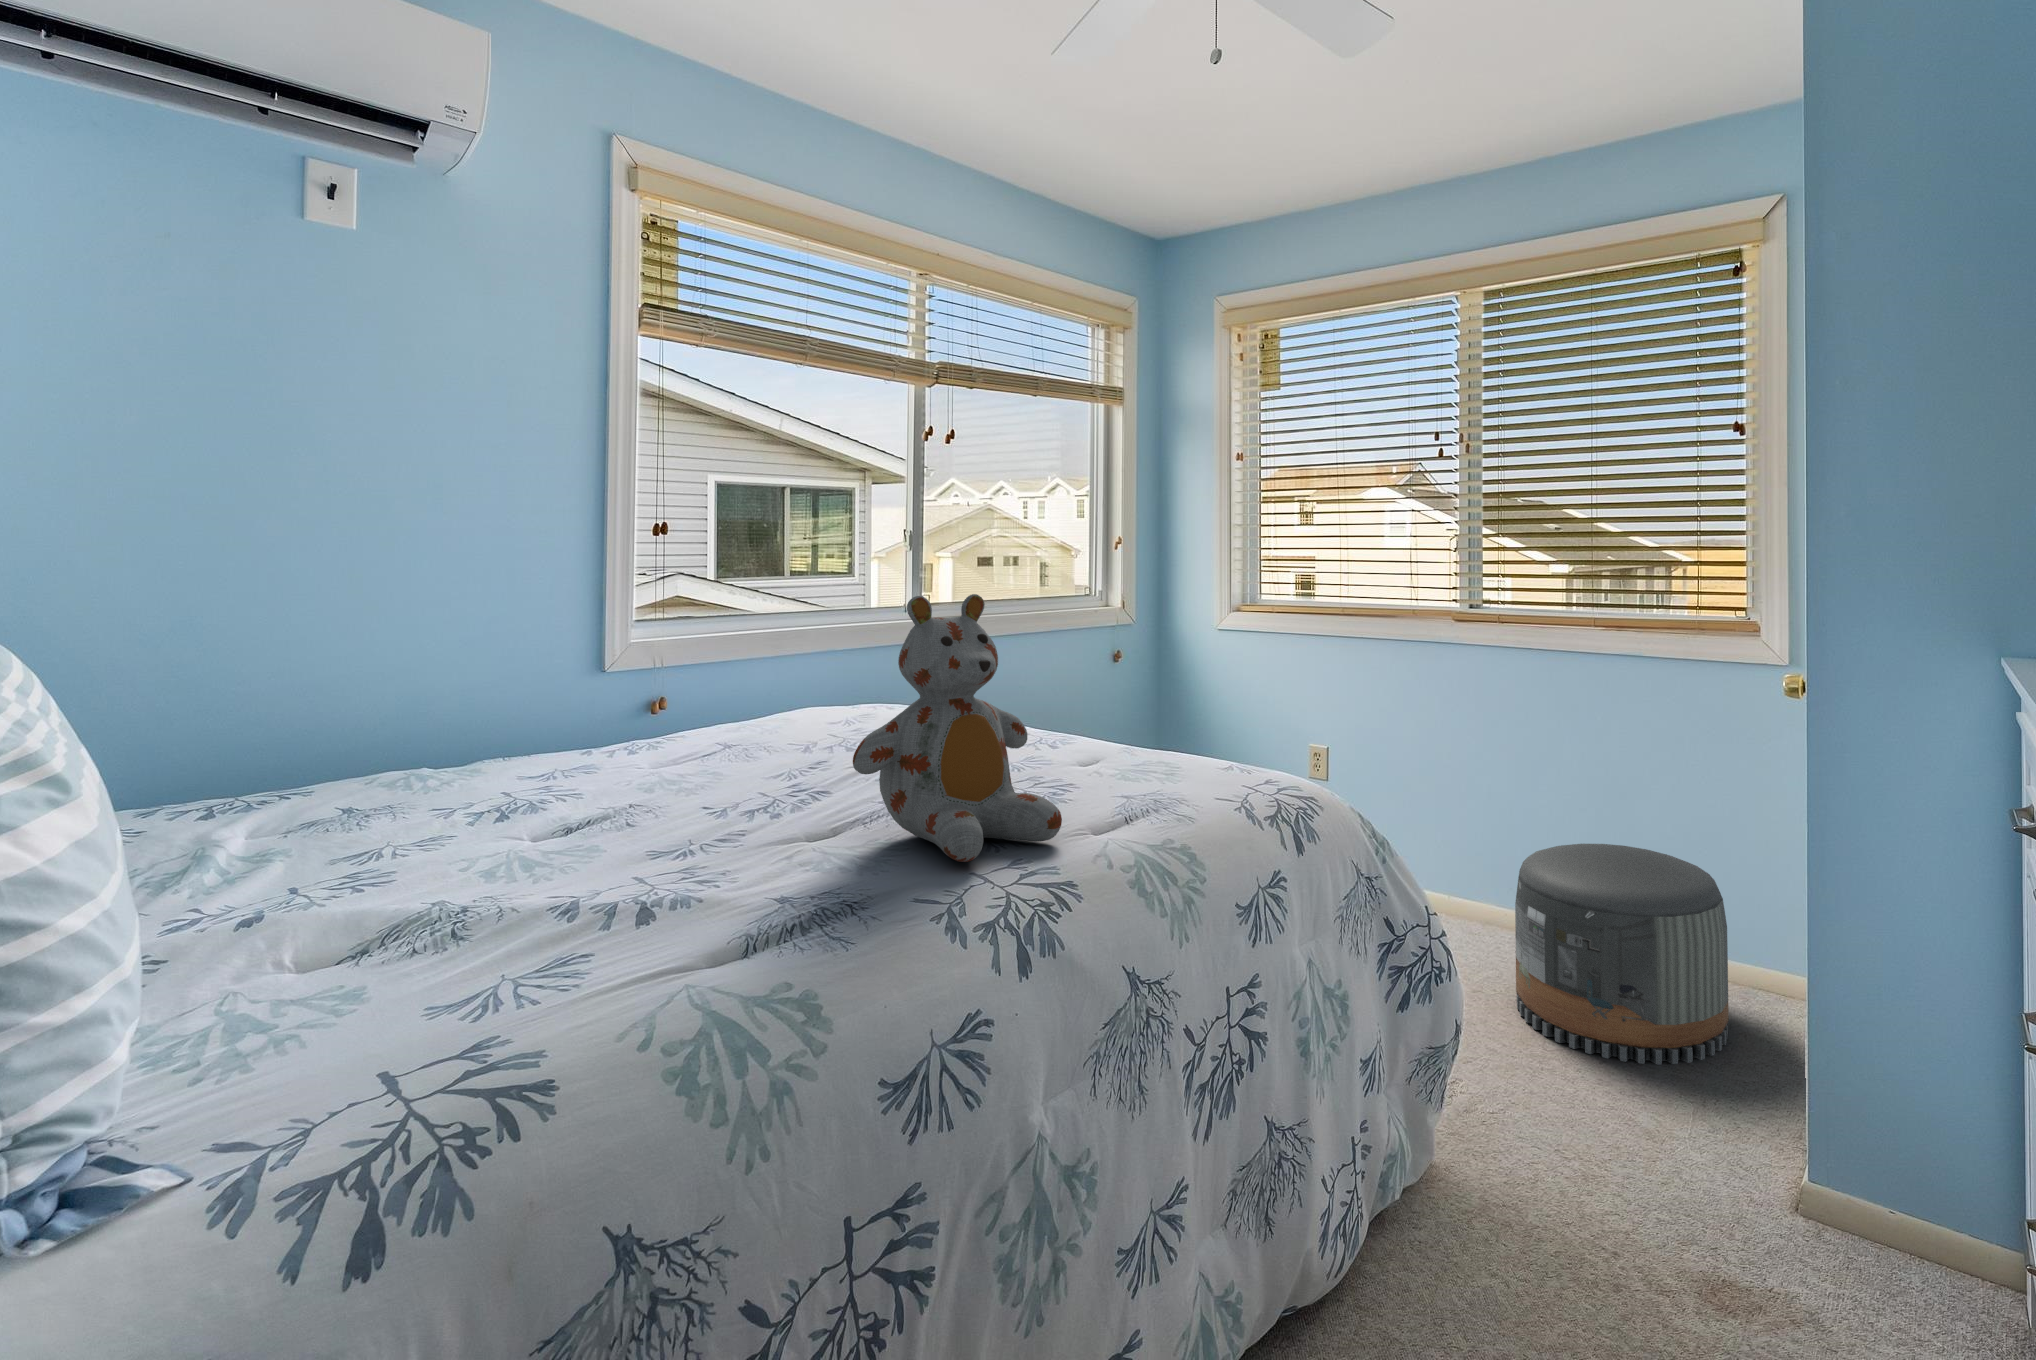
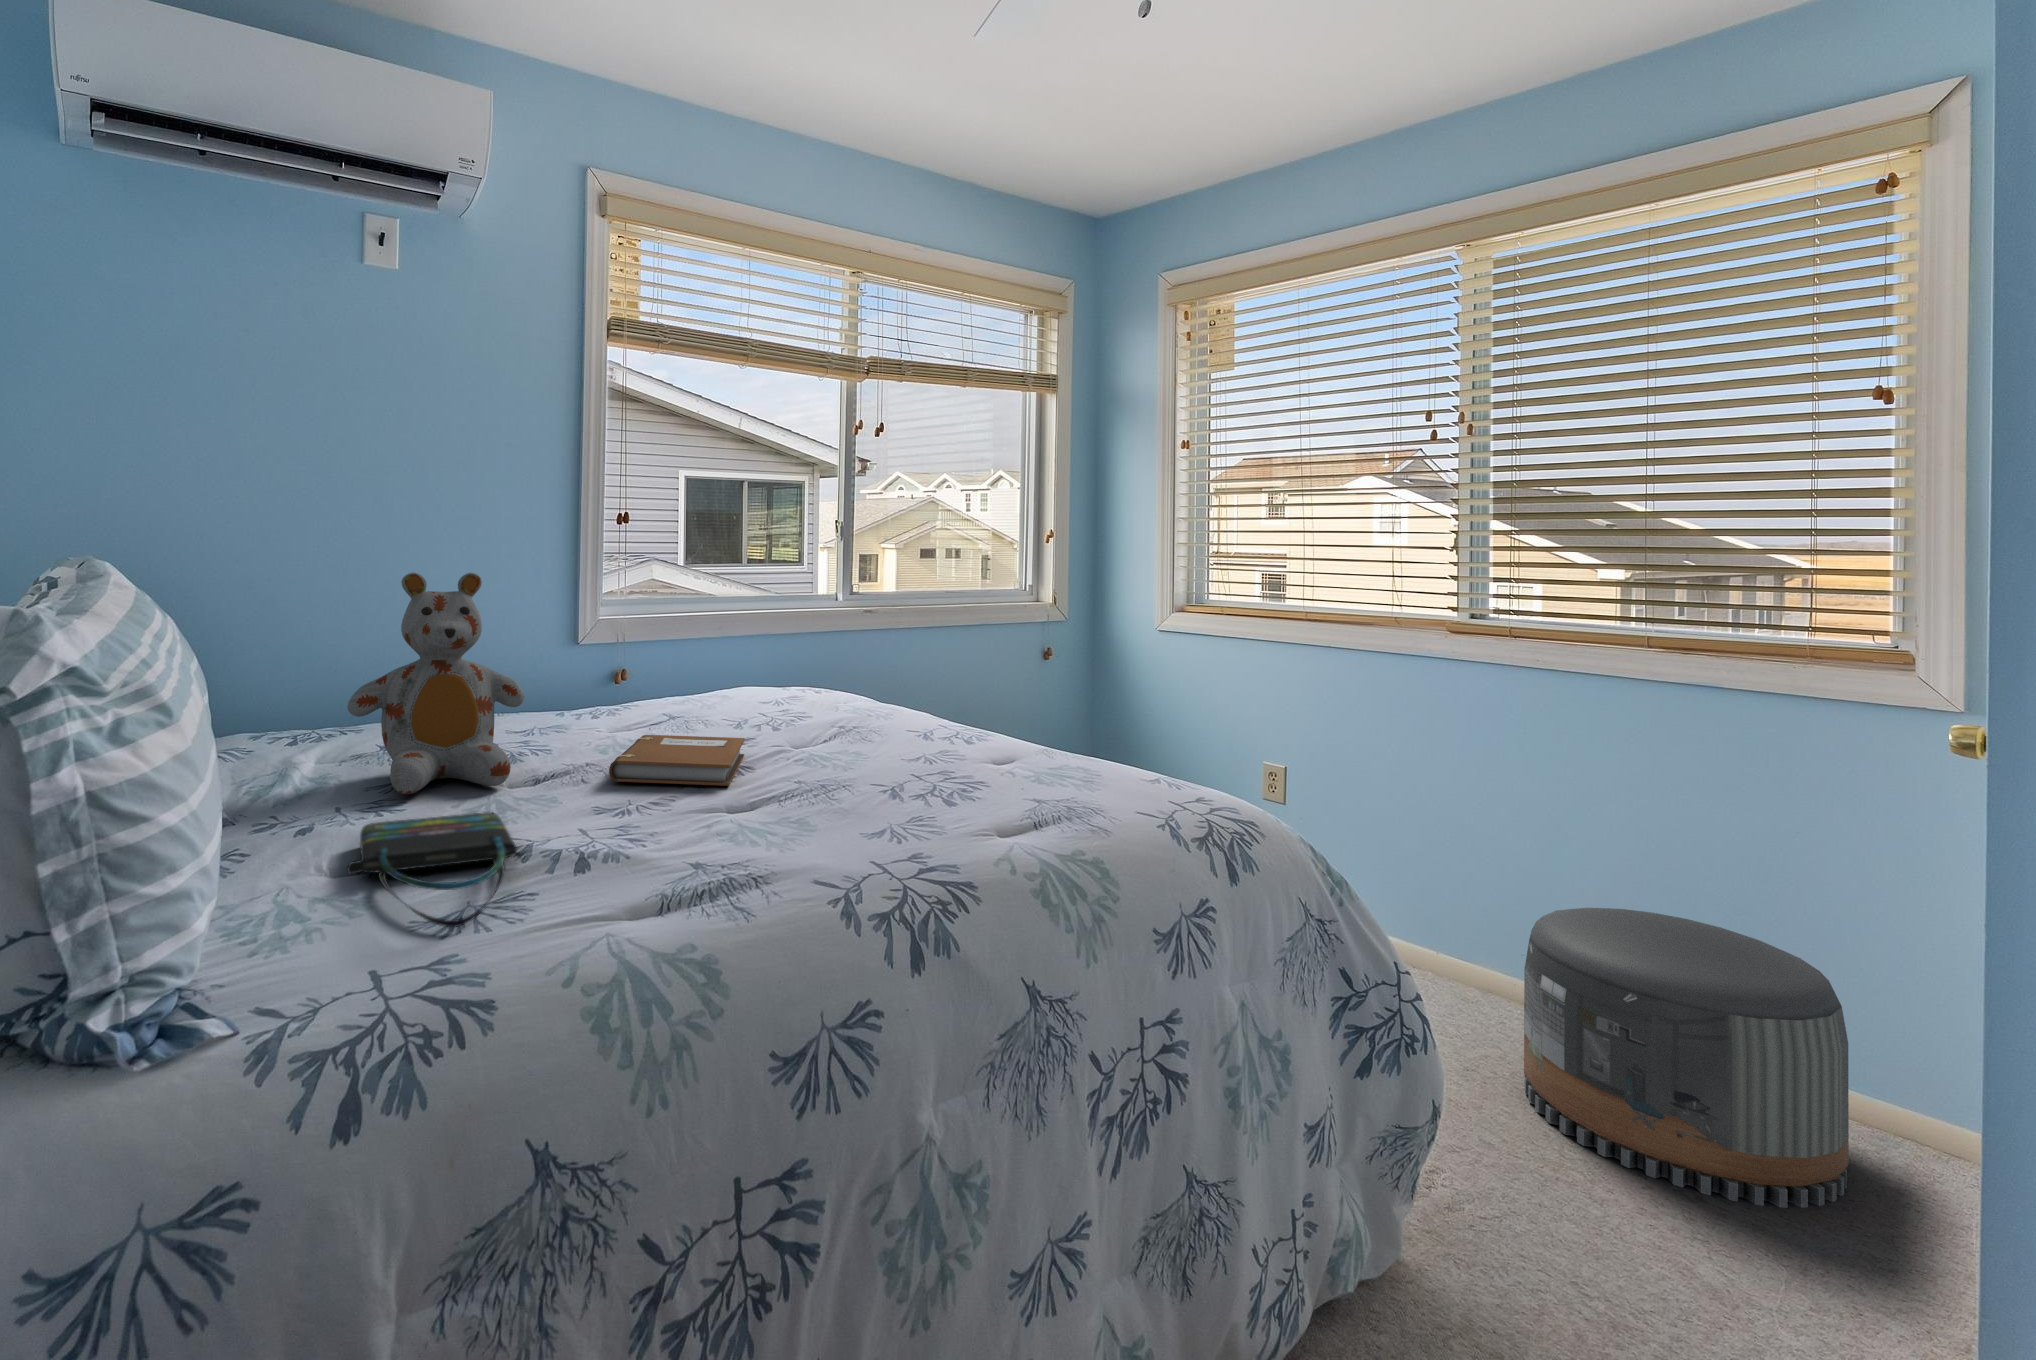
stuffed bear: present [853,594,1062,862] -> present [347,573,524,794]
notebook: none [657,764,813,823] -> present [609,735,745,786]
tote bag: none [321,873,566,1008] -> present [347,812,522,927]

